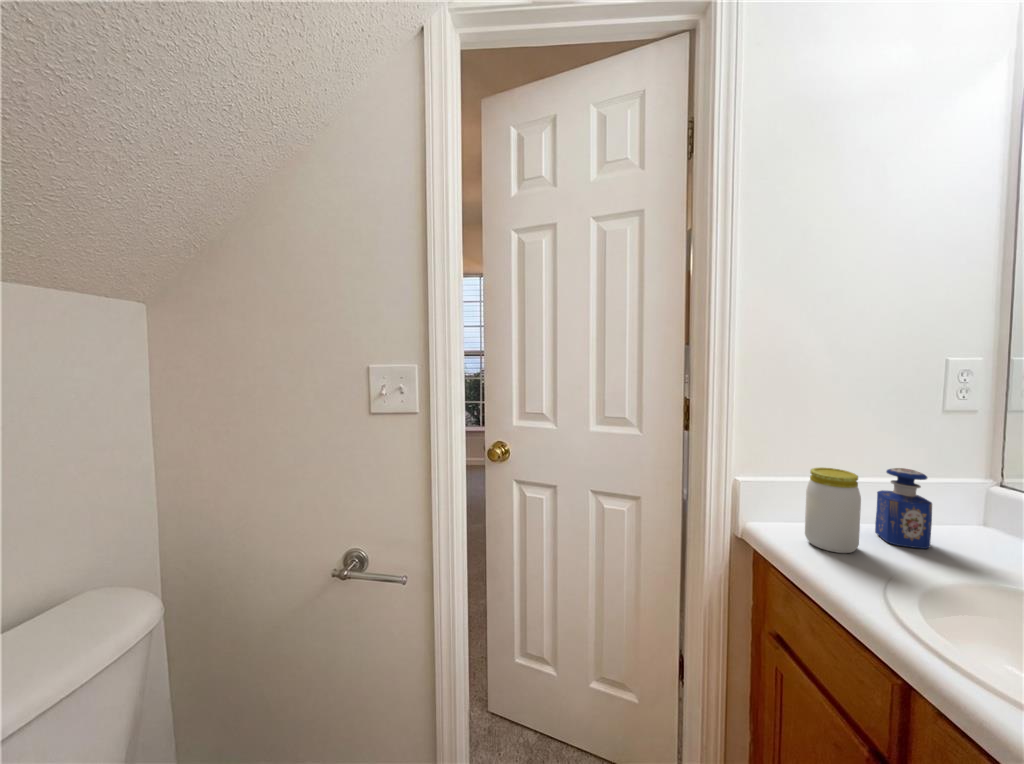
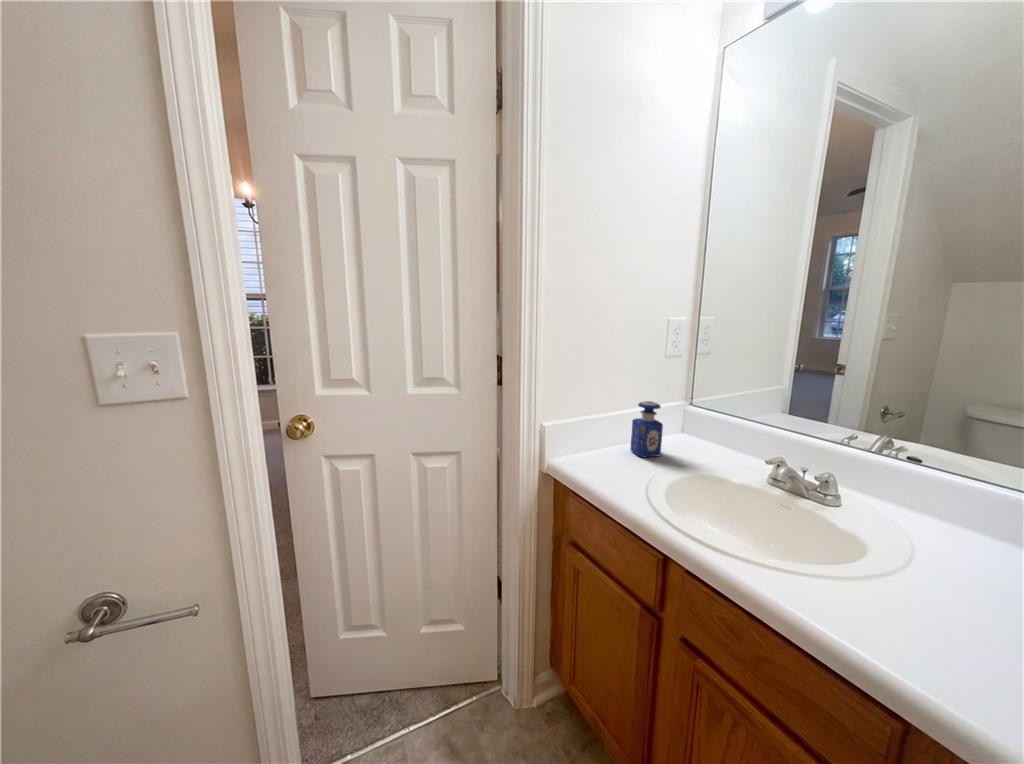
jar: present [805,468,861,553] -> none [591,408,627,471]

